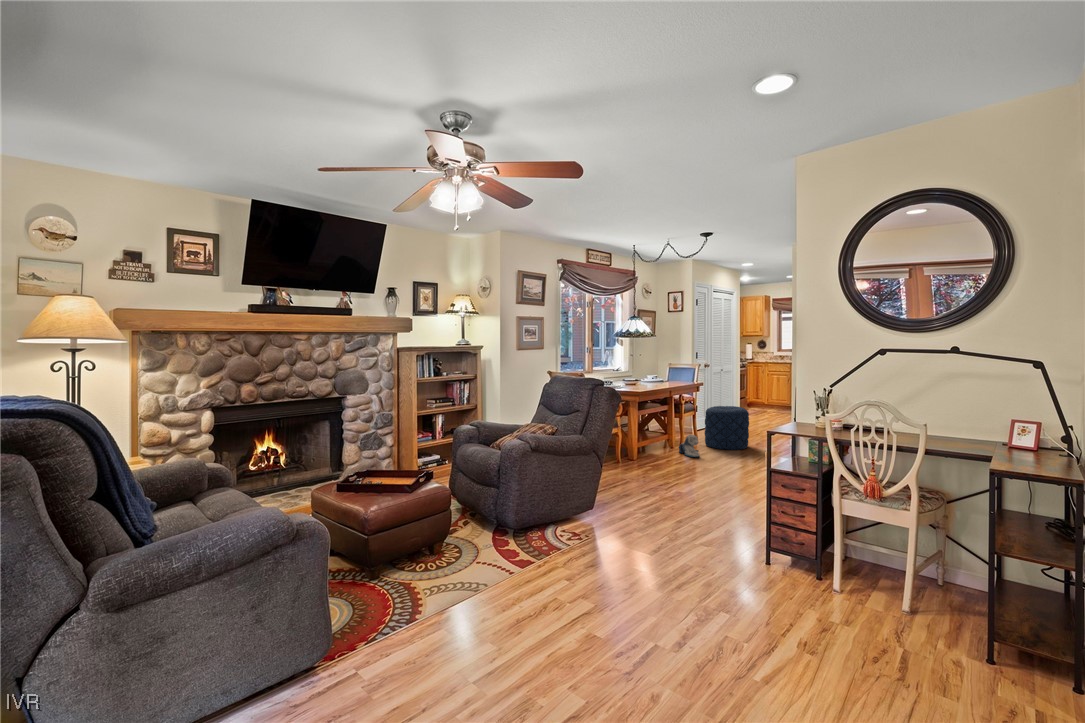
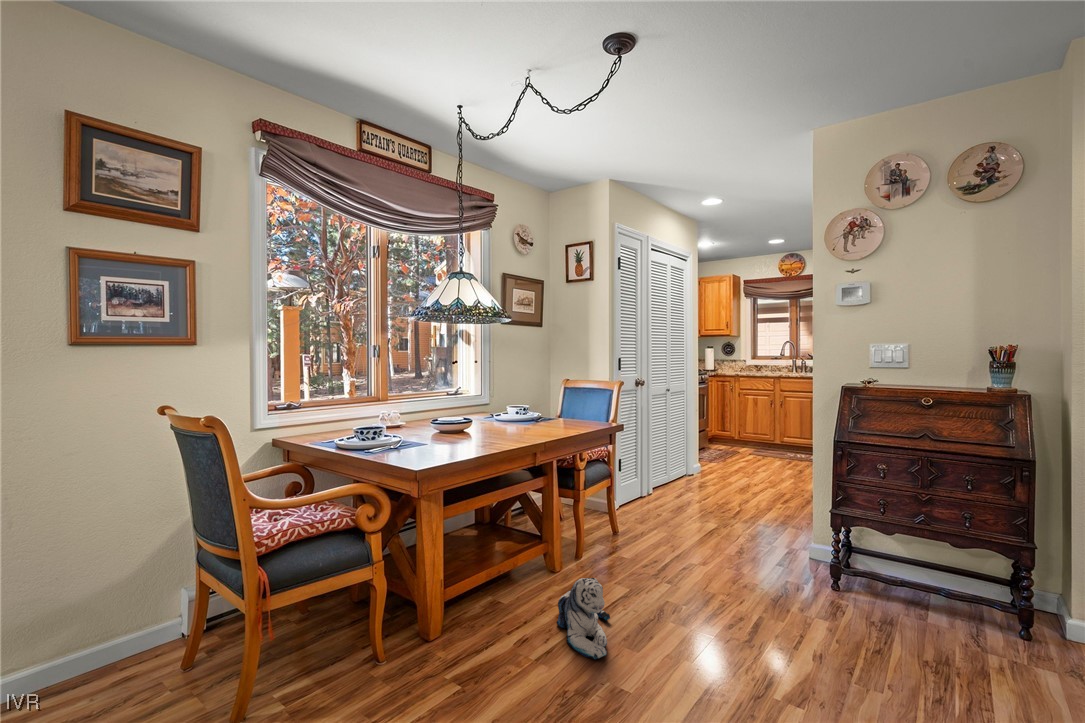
pouf: present [704,406,749,450] -> none [630,476,735,598]

